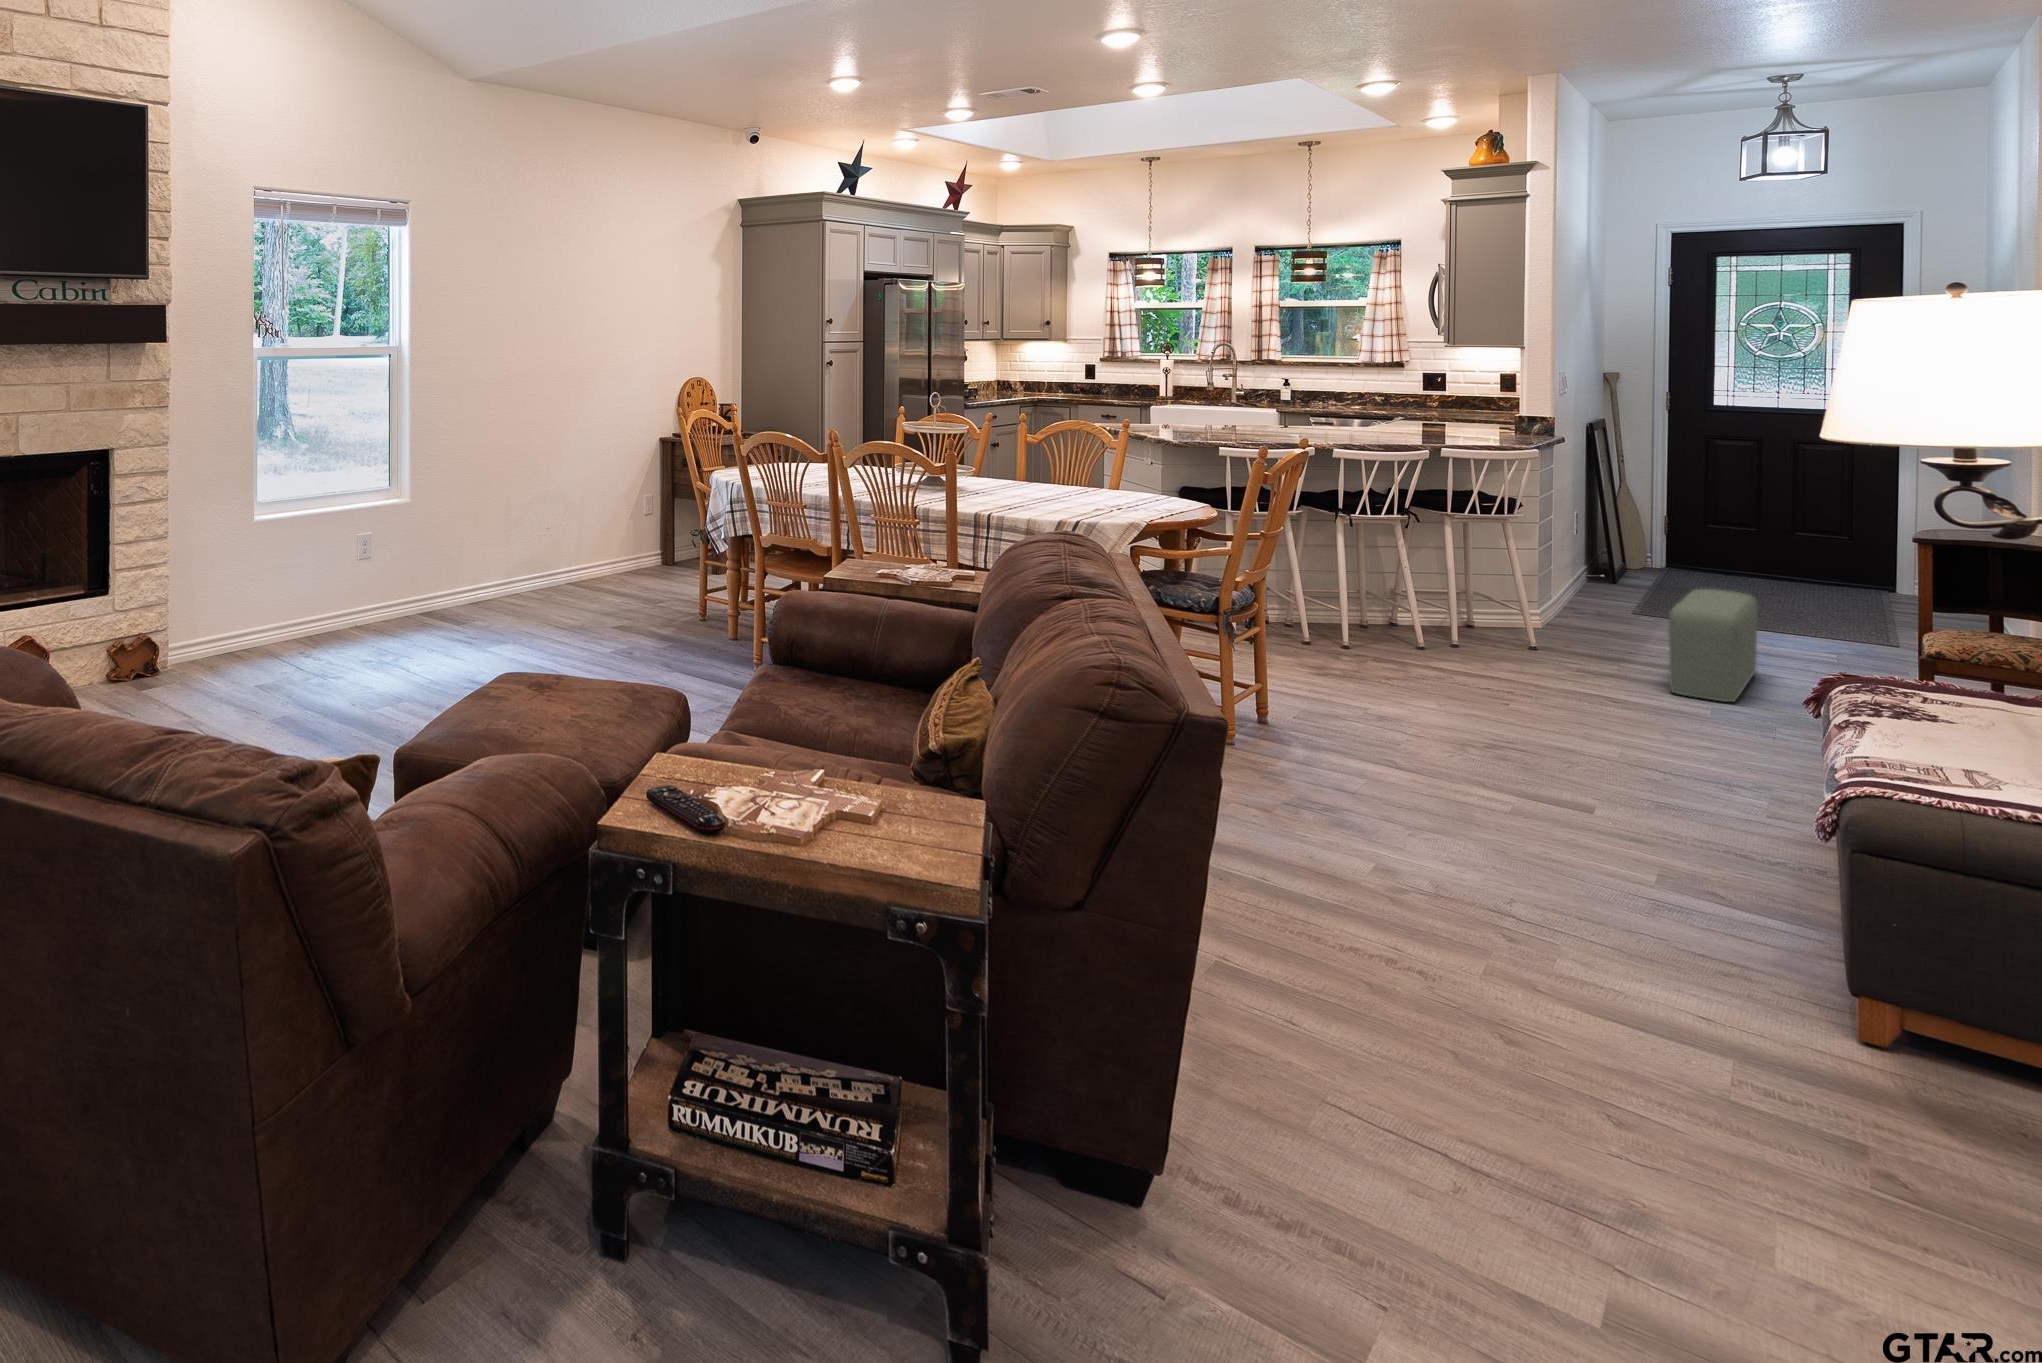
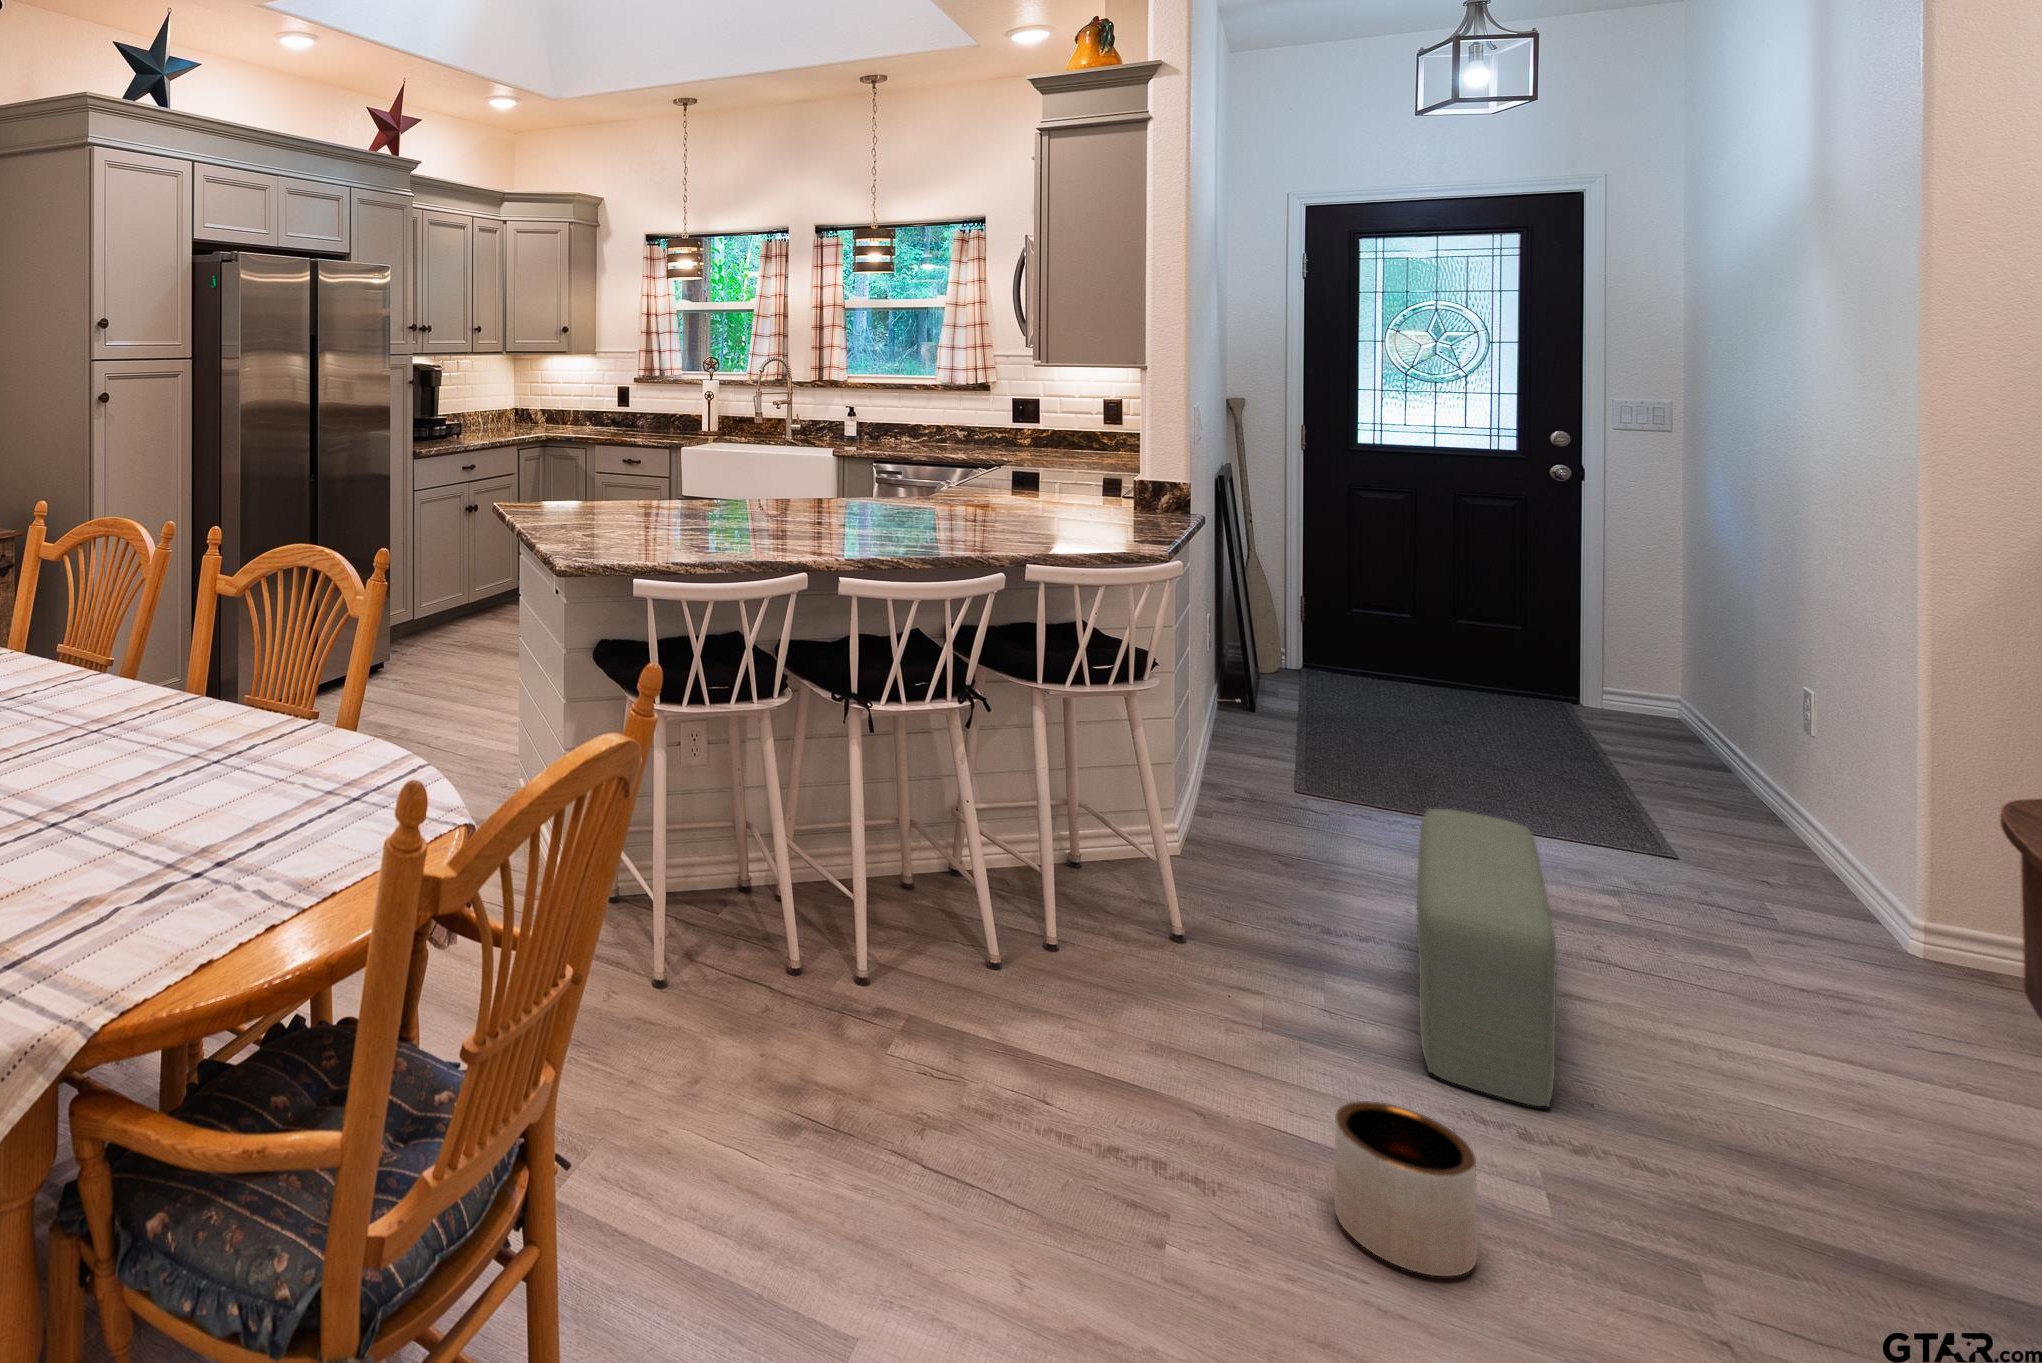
planter: none [1602,669,1670,726] -> present [1334,1101,1478,1276]

